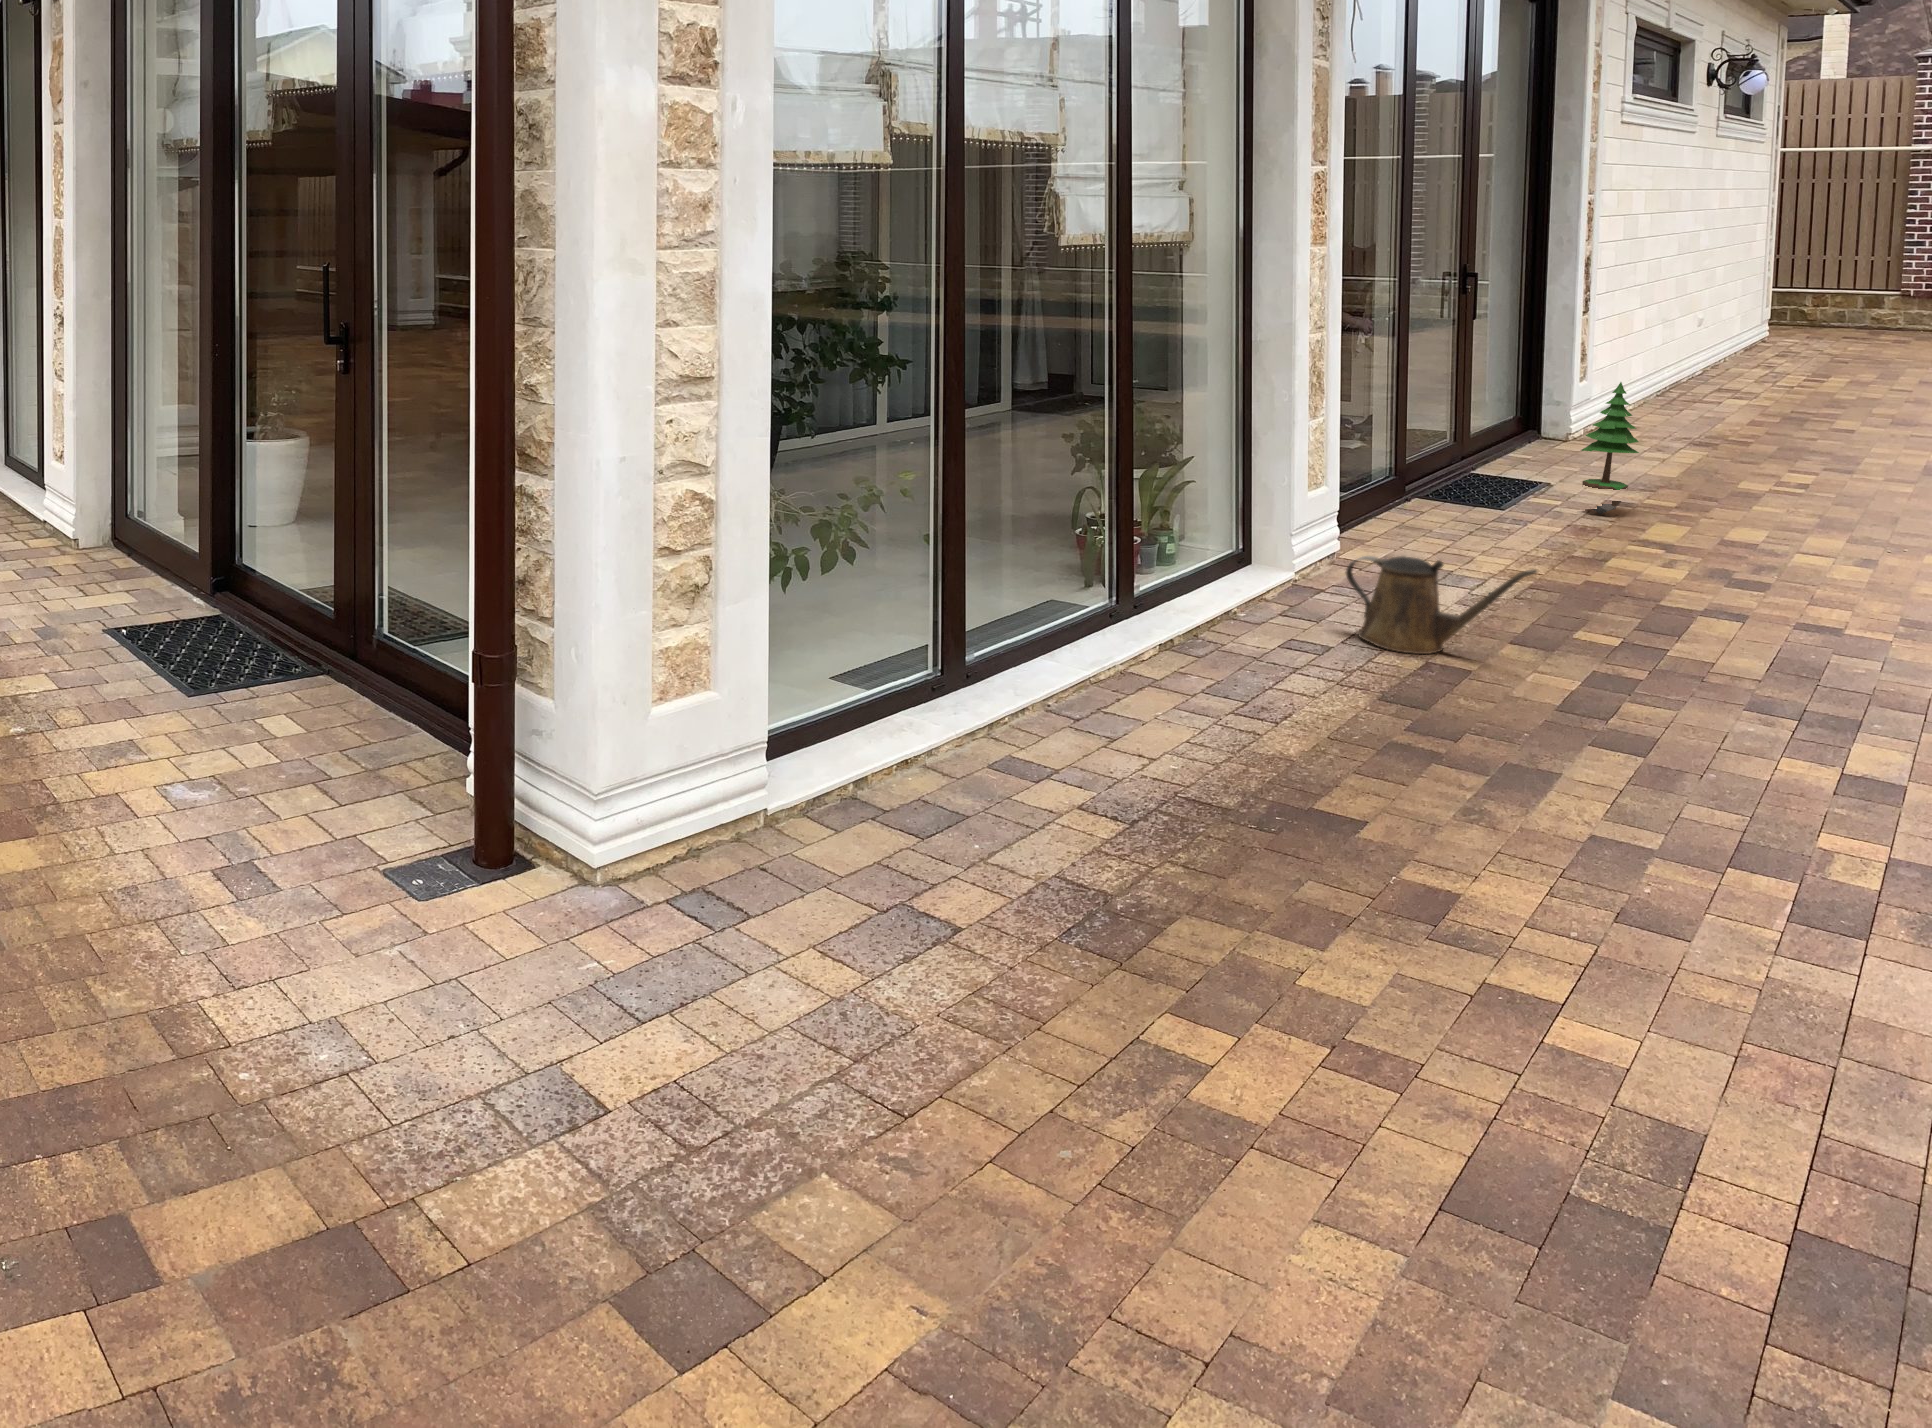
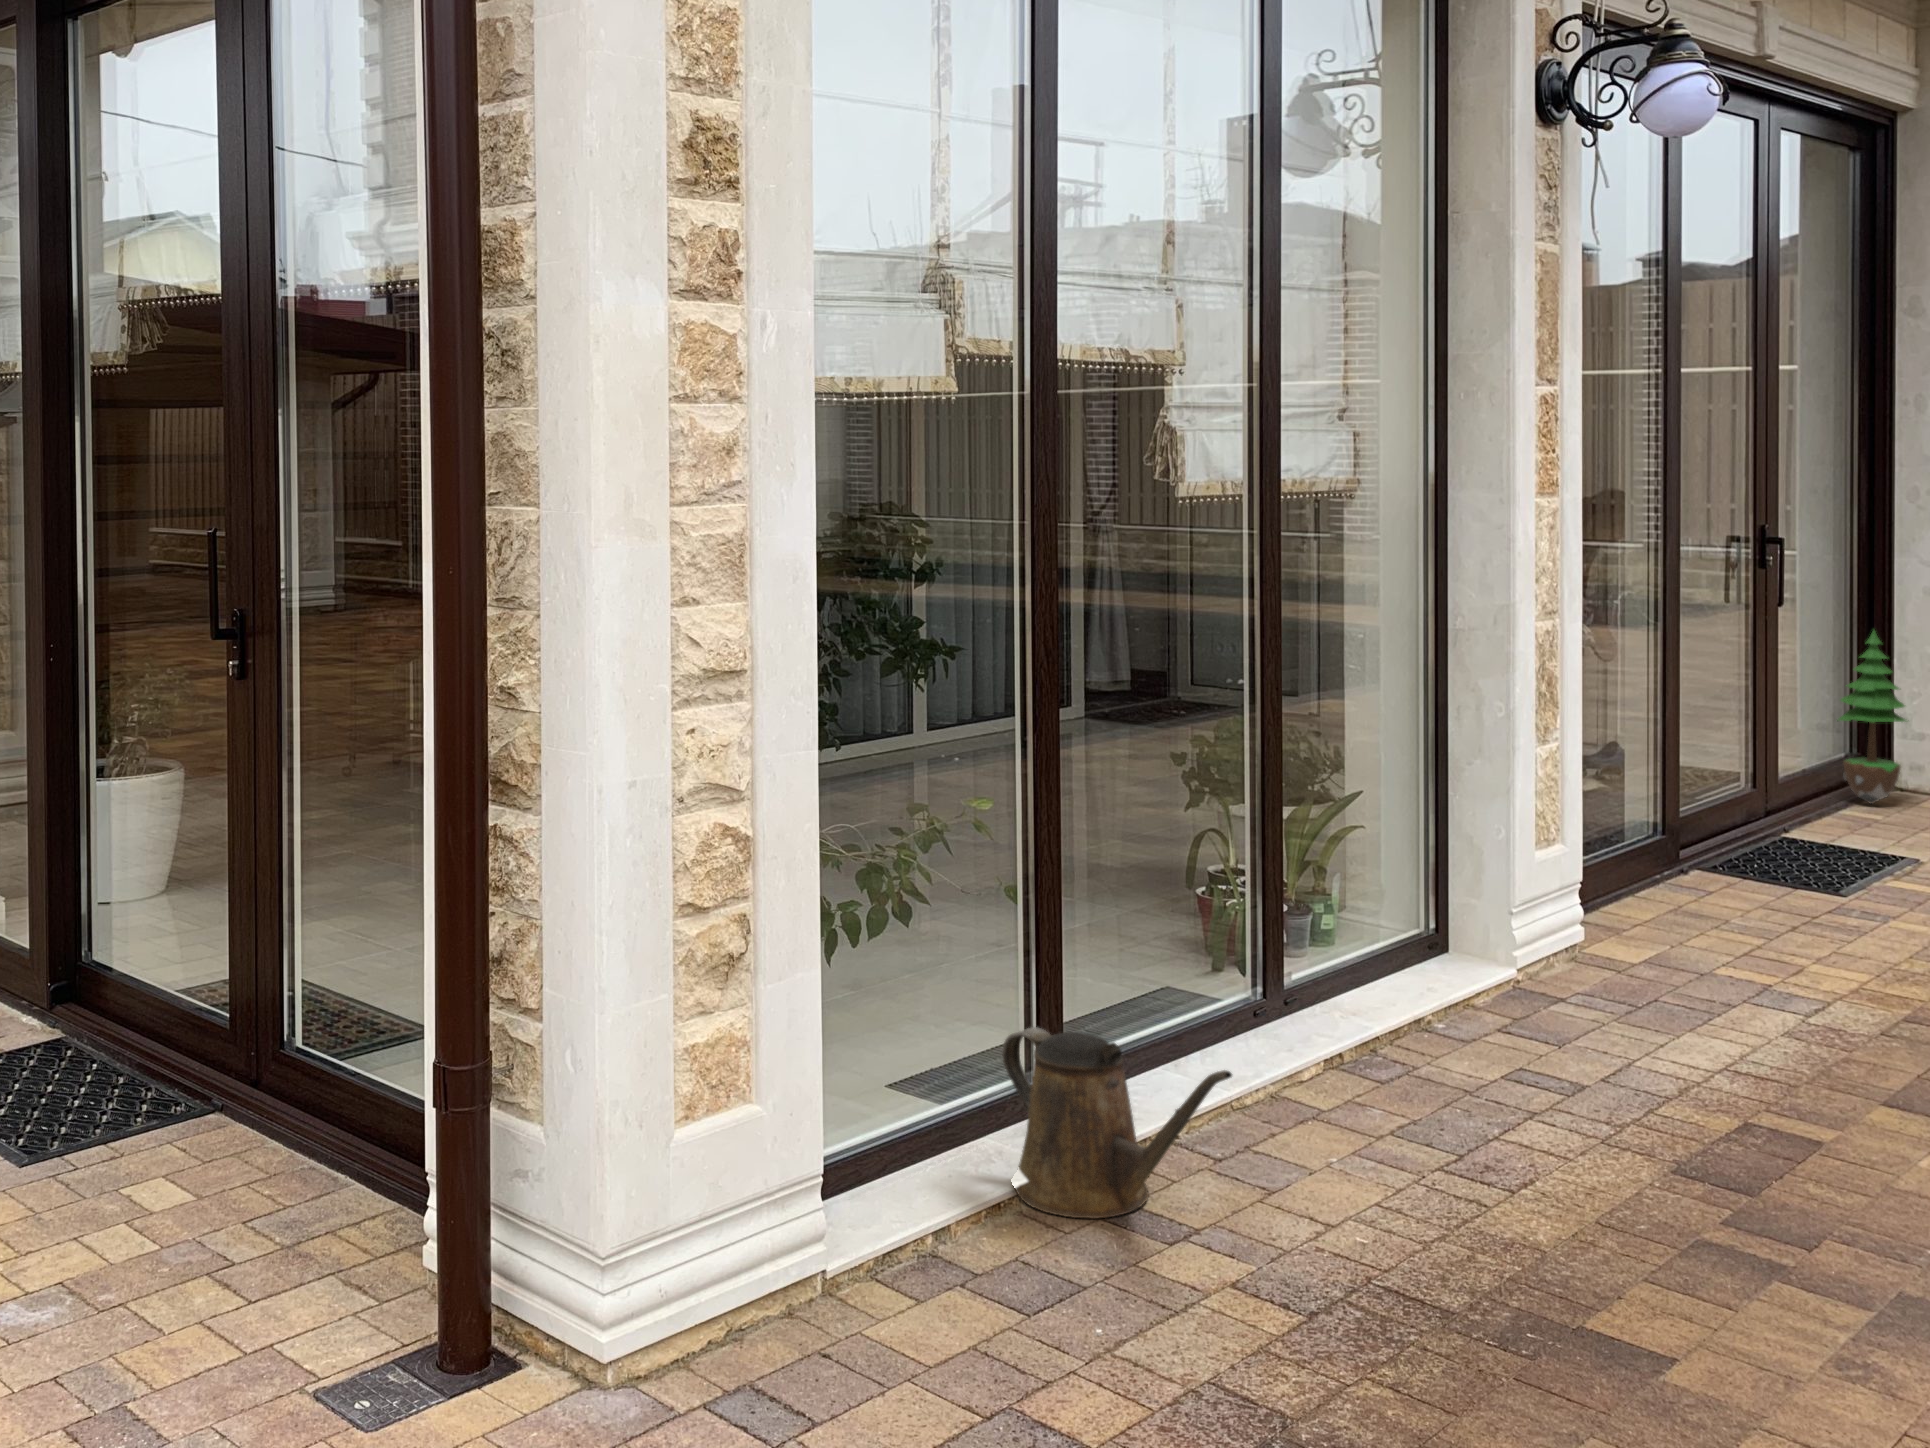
watering can: present [1346,556,1537,654] -> present [1002,1027,1232,1219]

